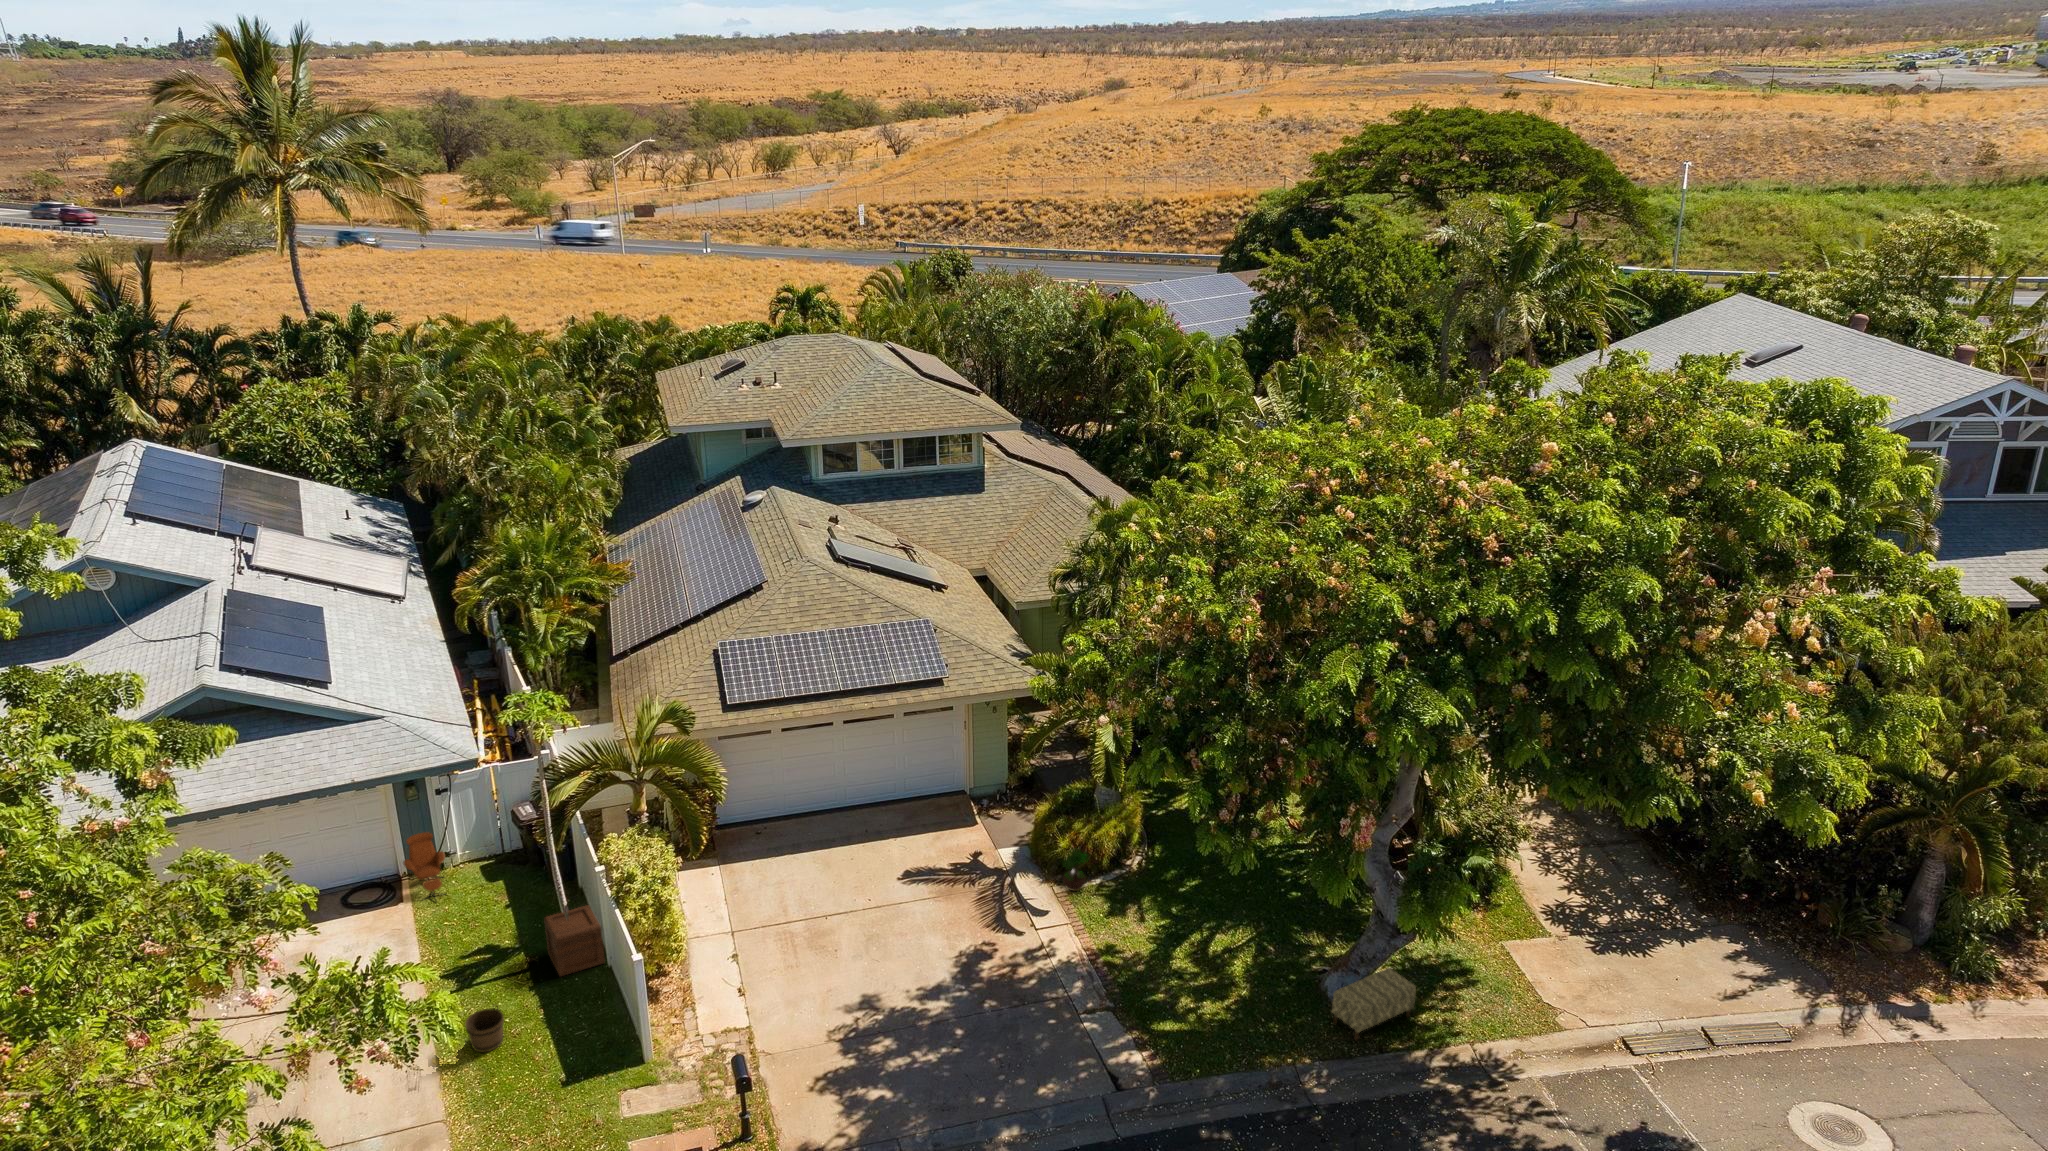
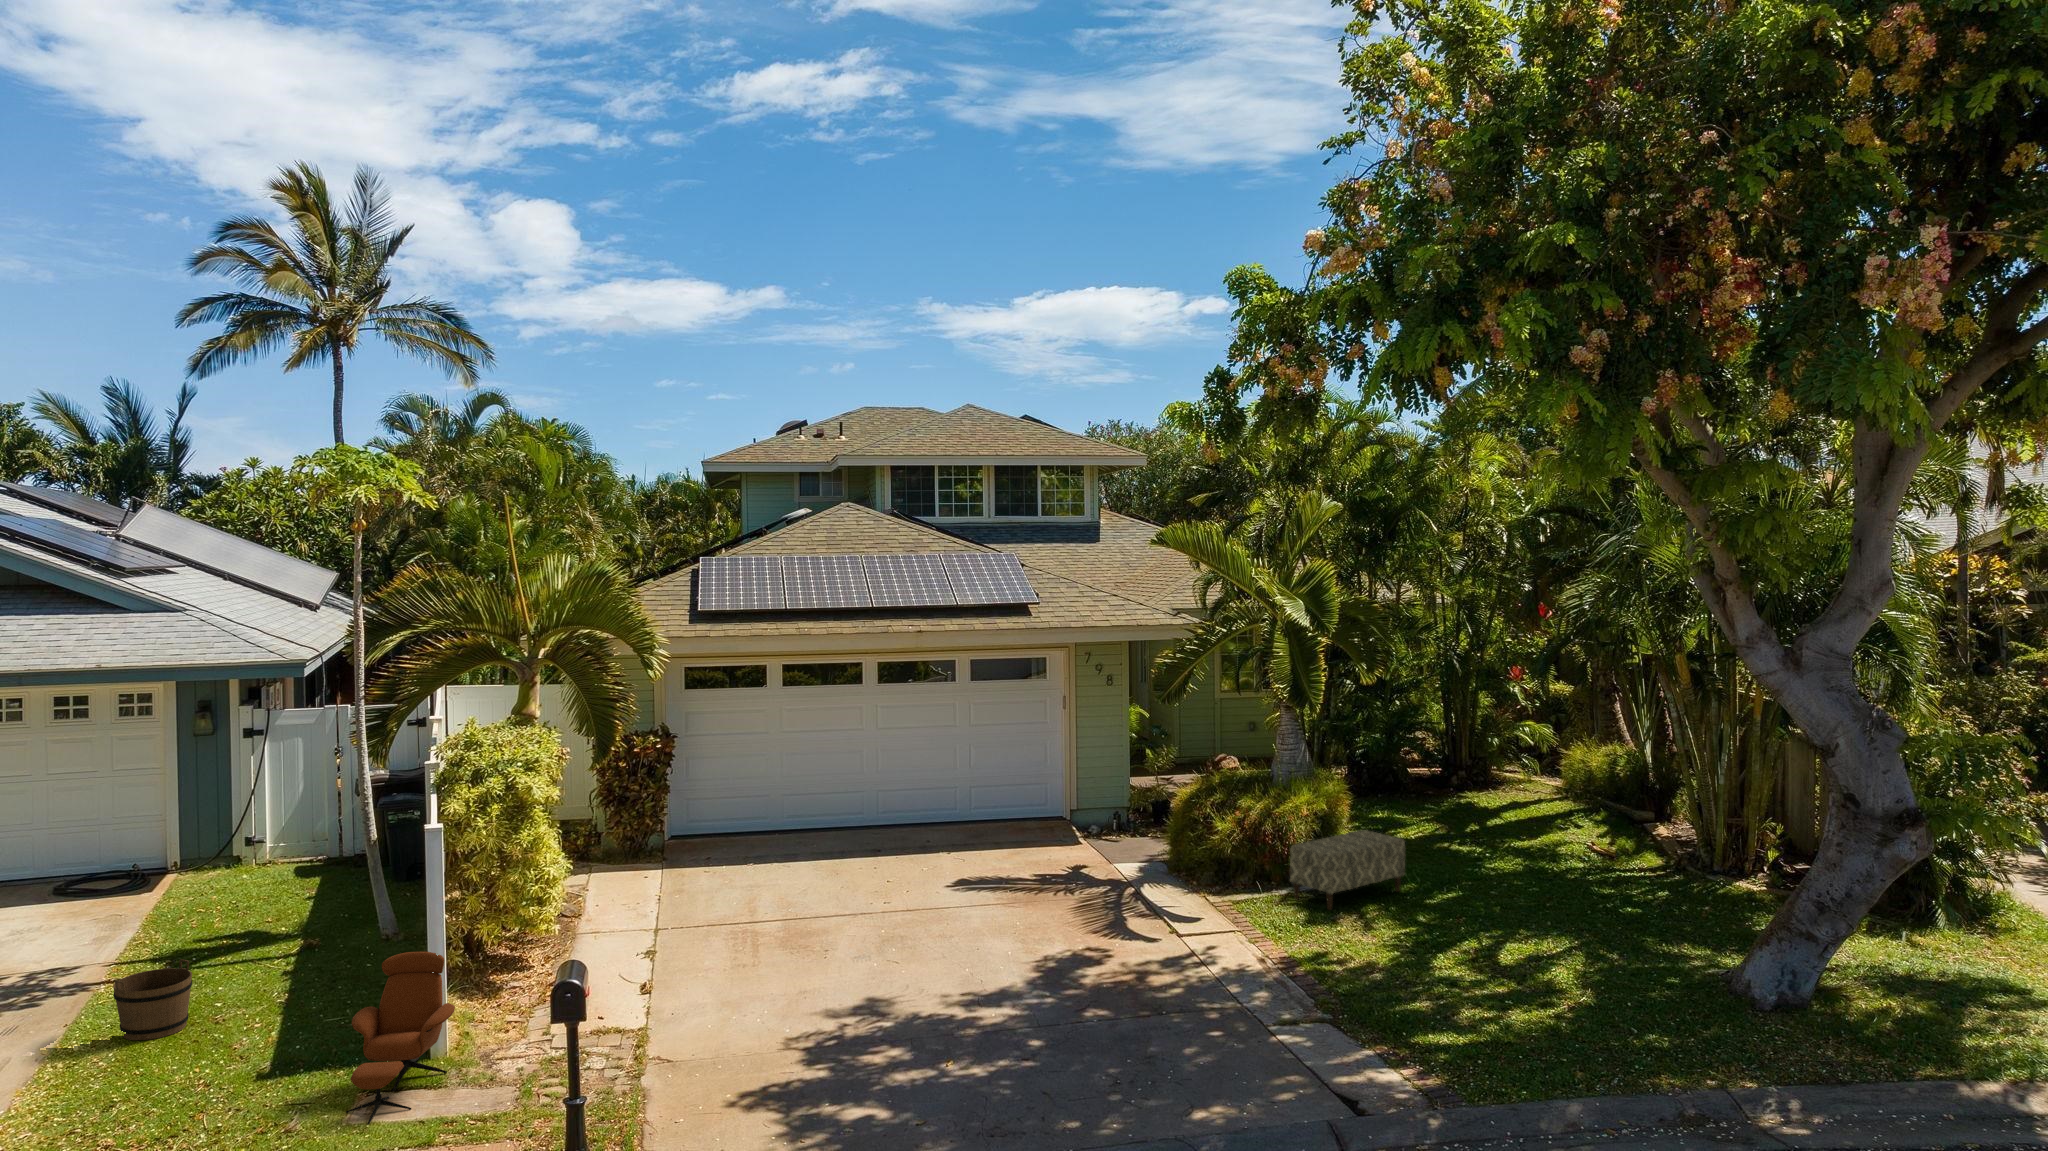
lounge chair: present [403,832,445,898] -> present [346,952,455,1124]
potted tree: present [1062,848,1086,891] -> none [1216,814,1270,902]
wooden crate: present [544,905,605,976] -> none [336,859,425,964]
bench: present [1332,968,1416,1040] -> present [1290,830,1405,910]

